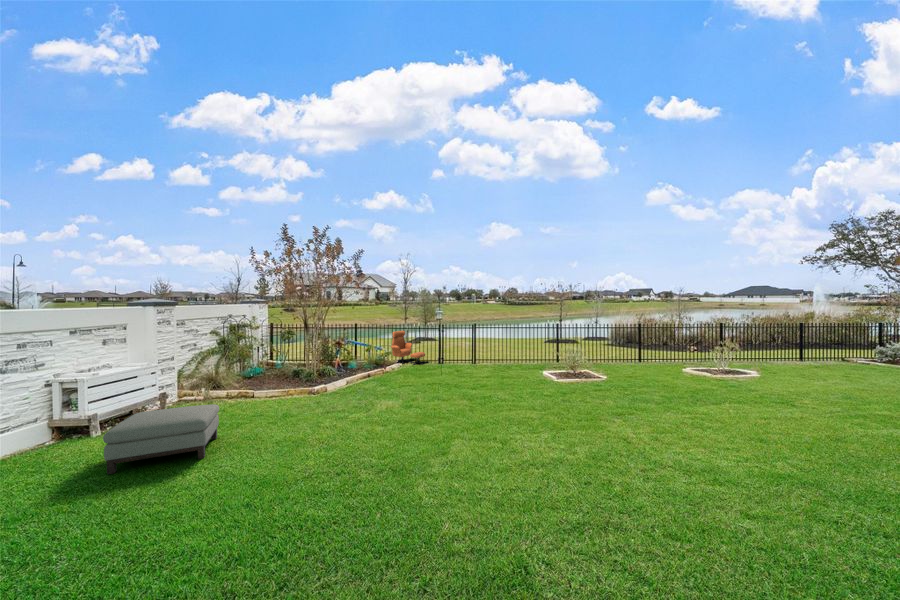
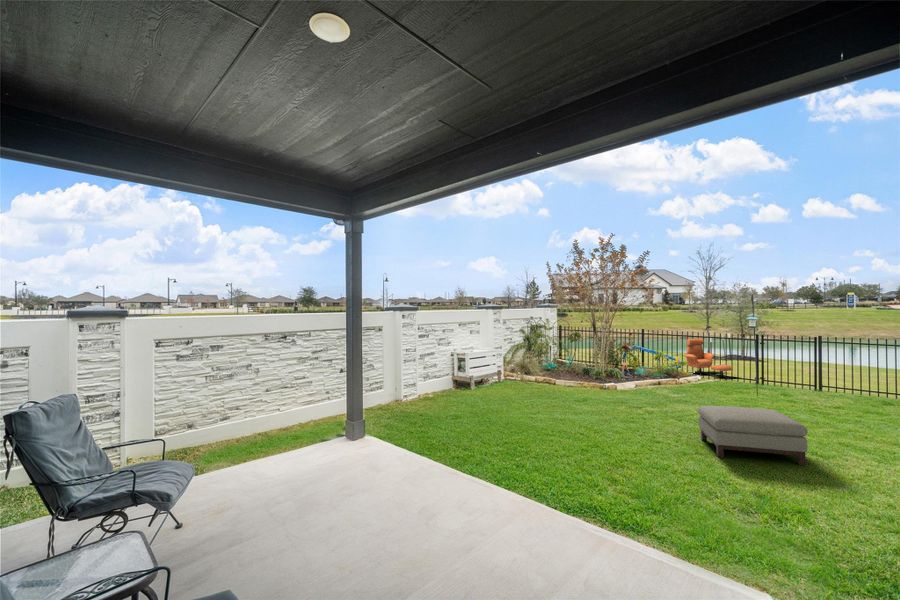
ottoman: present [103,404,219,474] -> present [698,406,808,465]

